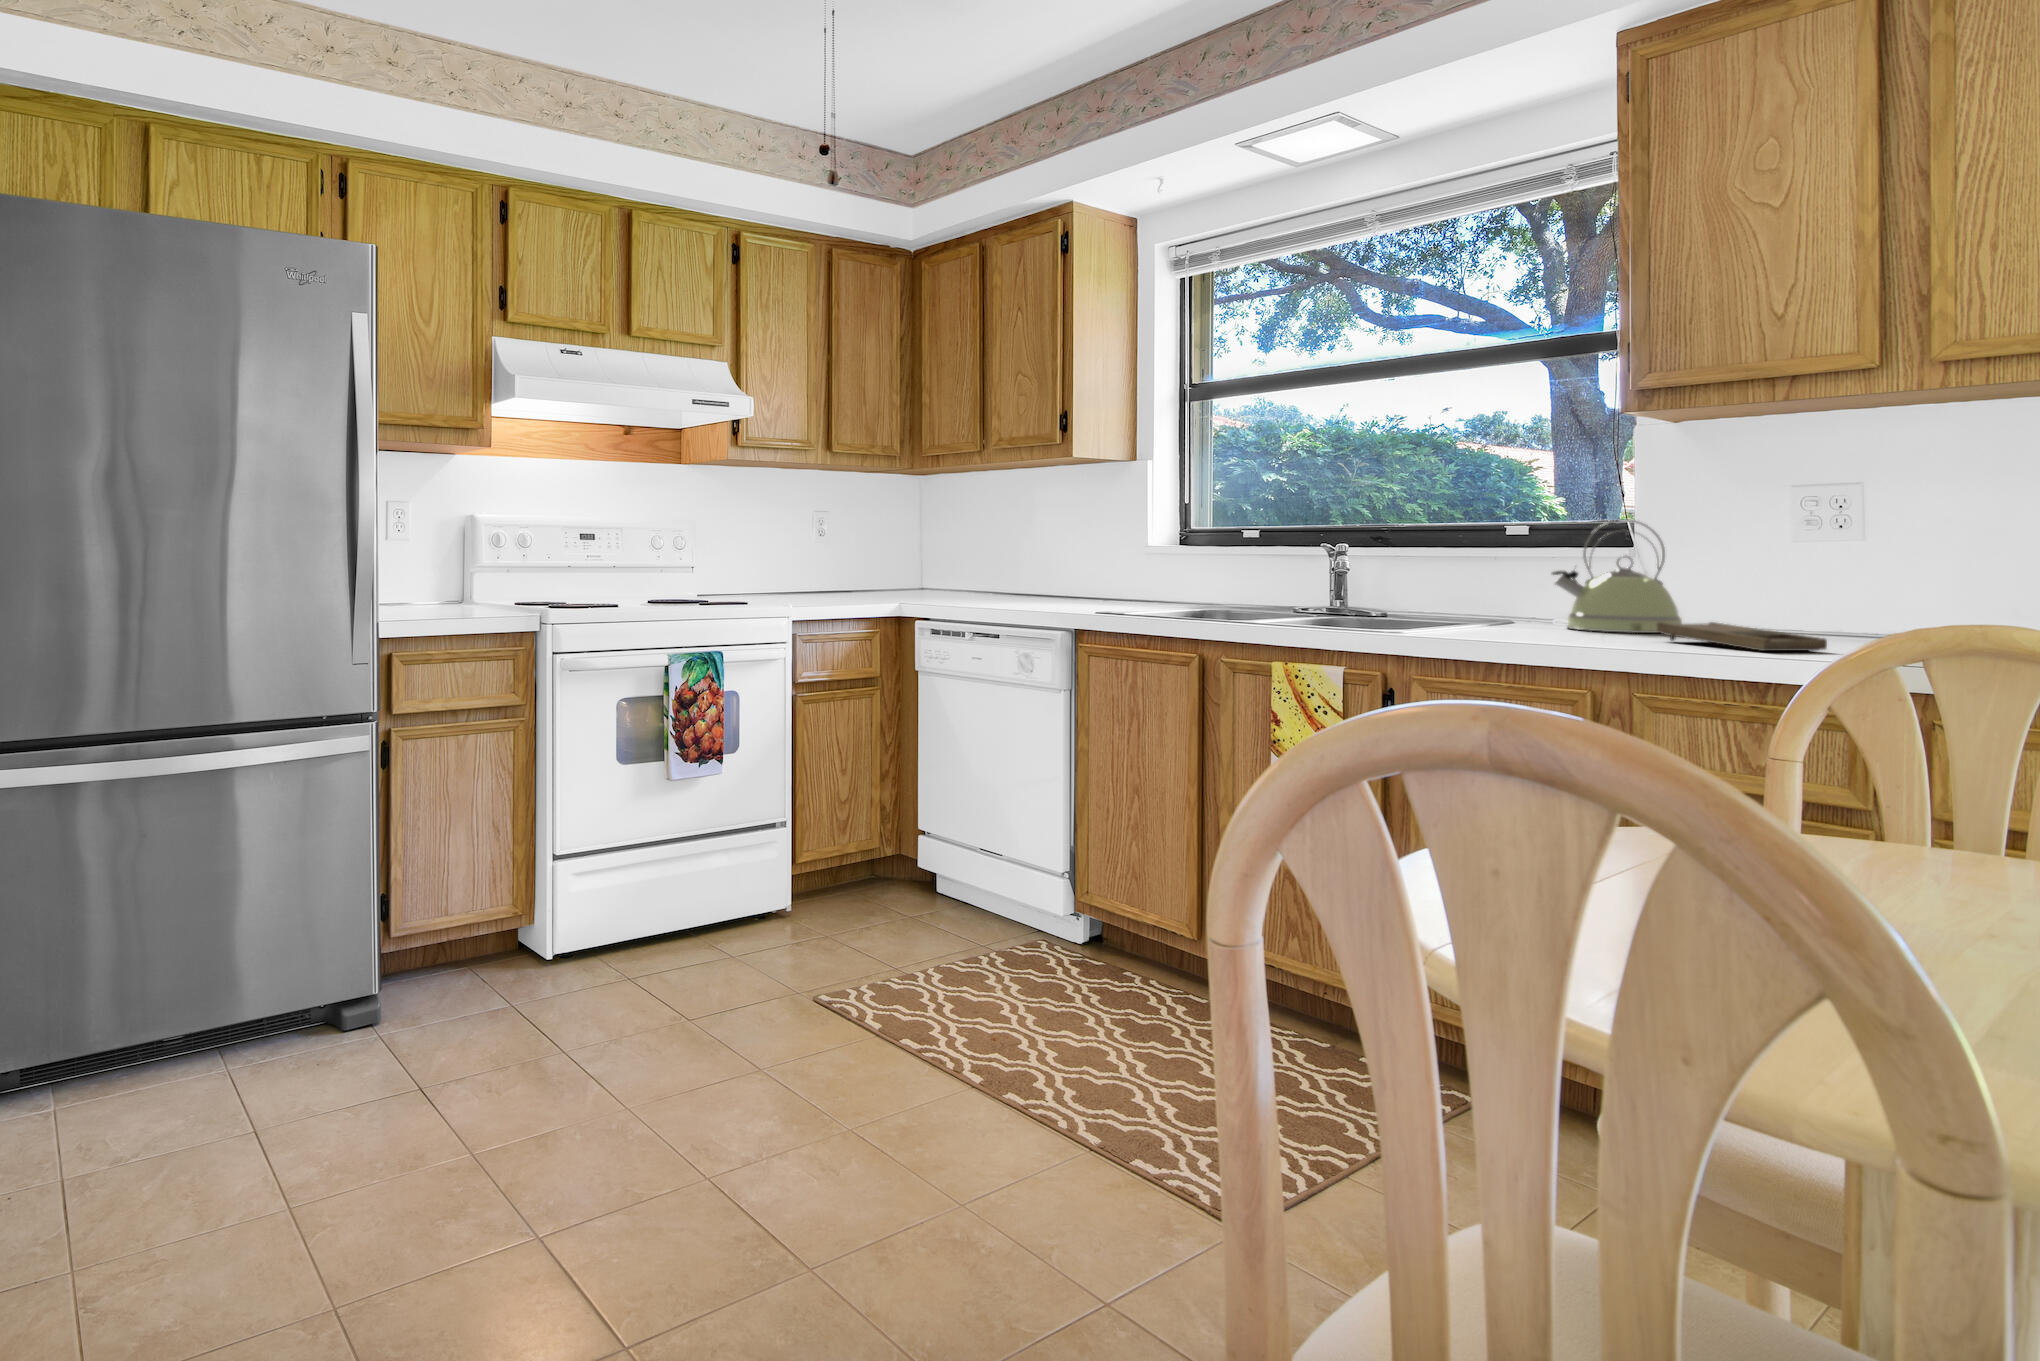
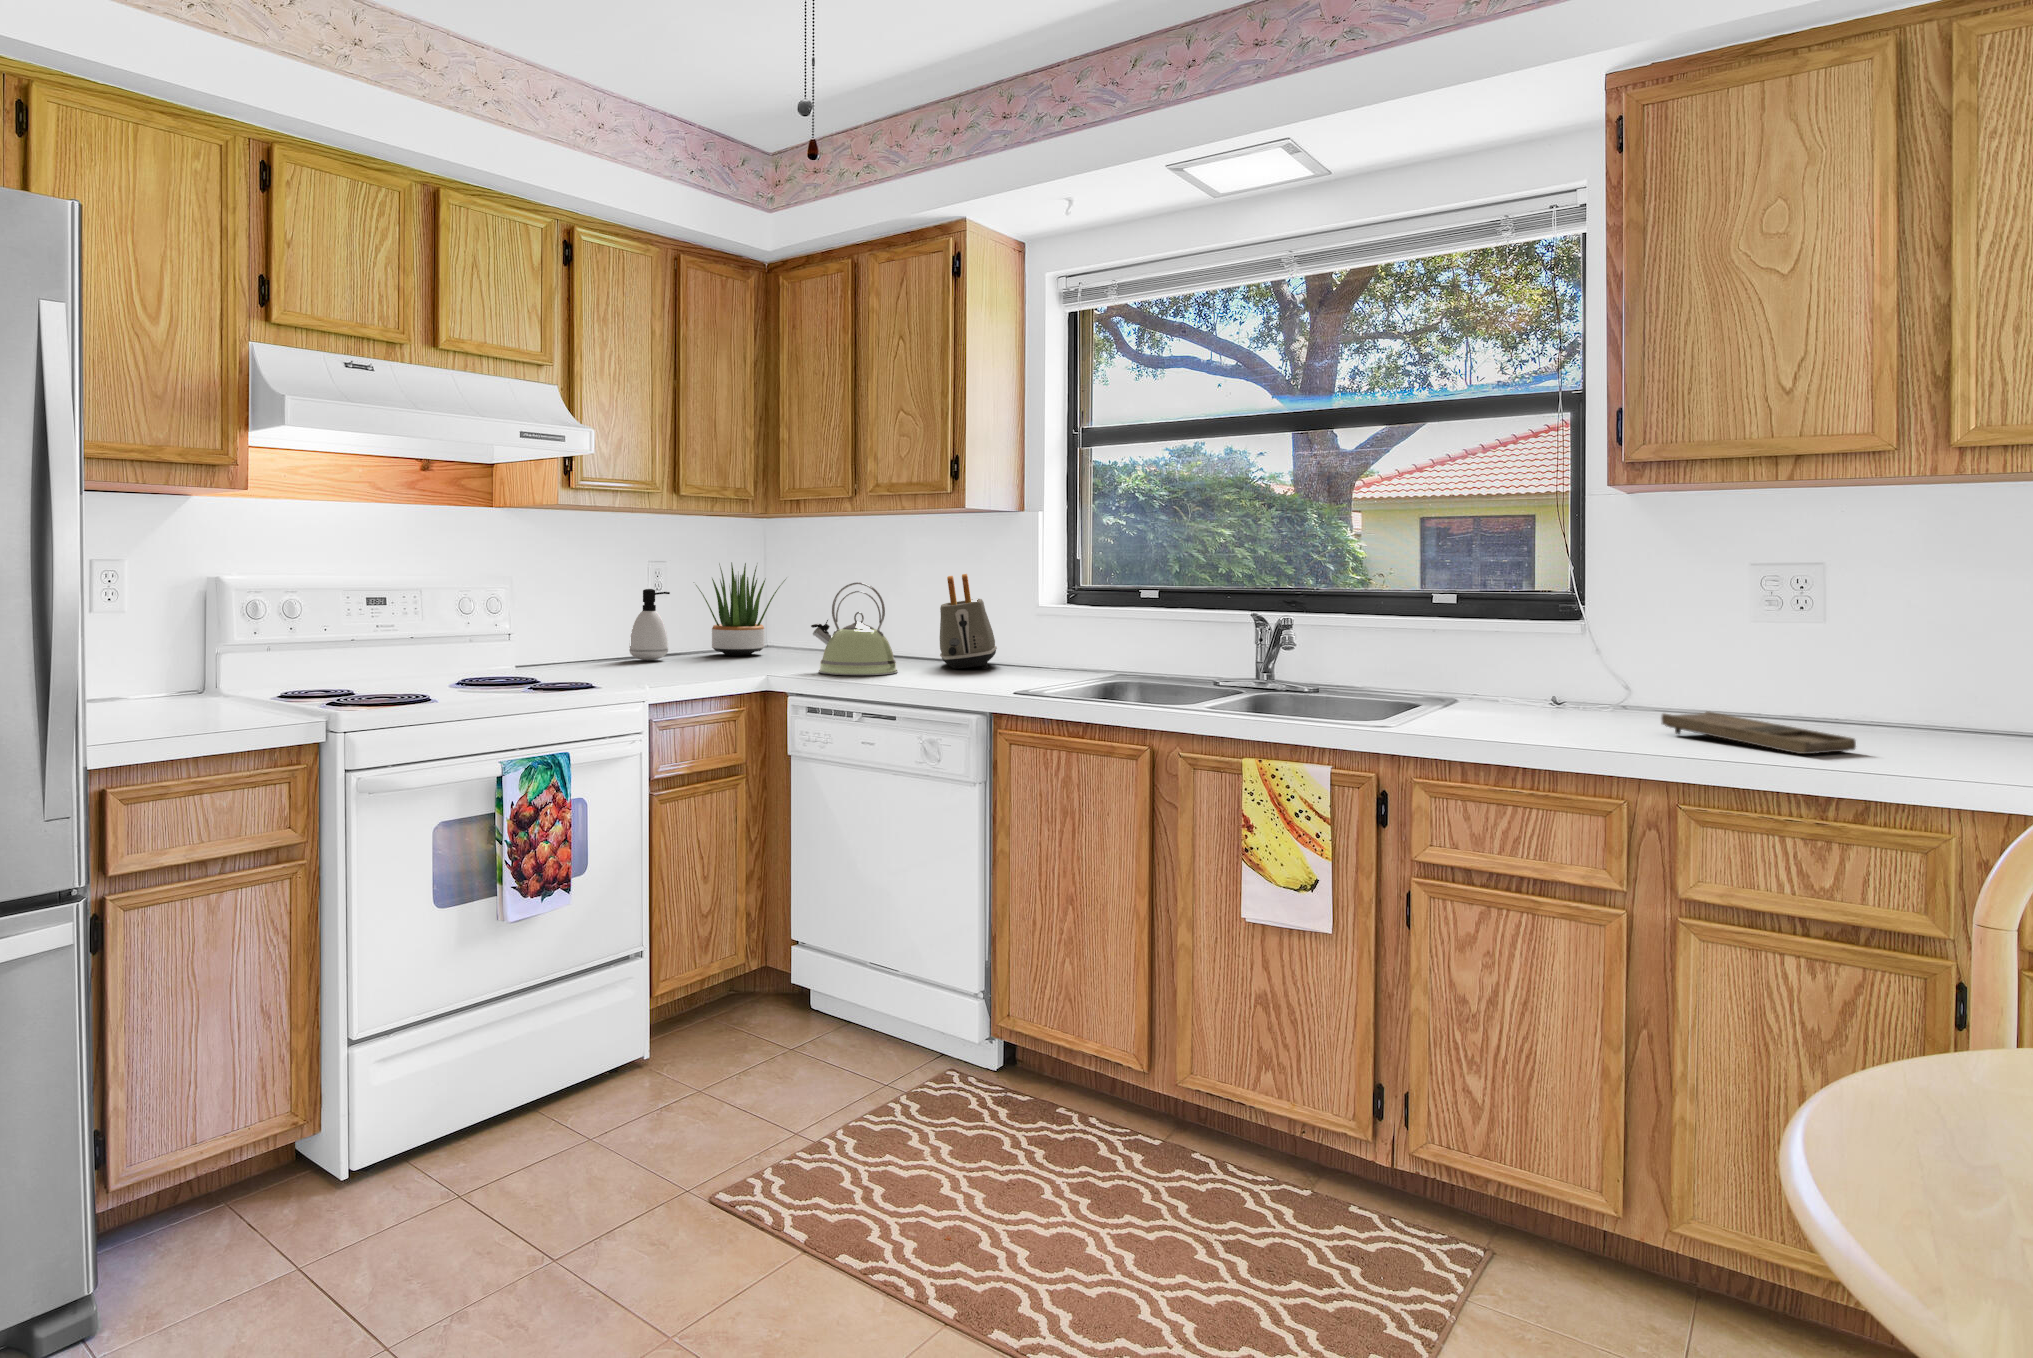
potted plant: none [848,515,934,595] -> present [696,563,786,656]
kettle: present [1552,519,1682,633] -> present [811,582,898,676]
toaster: none [1055,520,1108,603] -> present [940,574,997,669]
soap dispenser: none [796,536,829,596] -> present [629,589,670,660]

